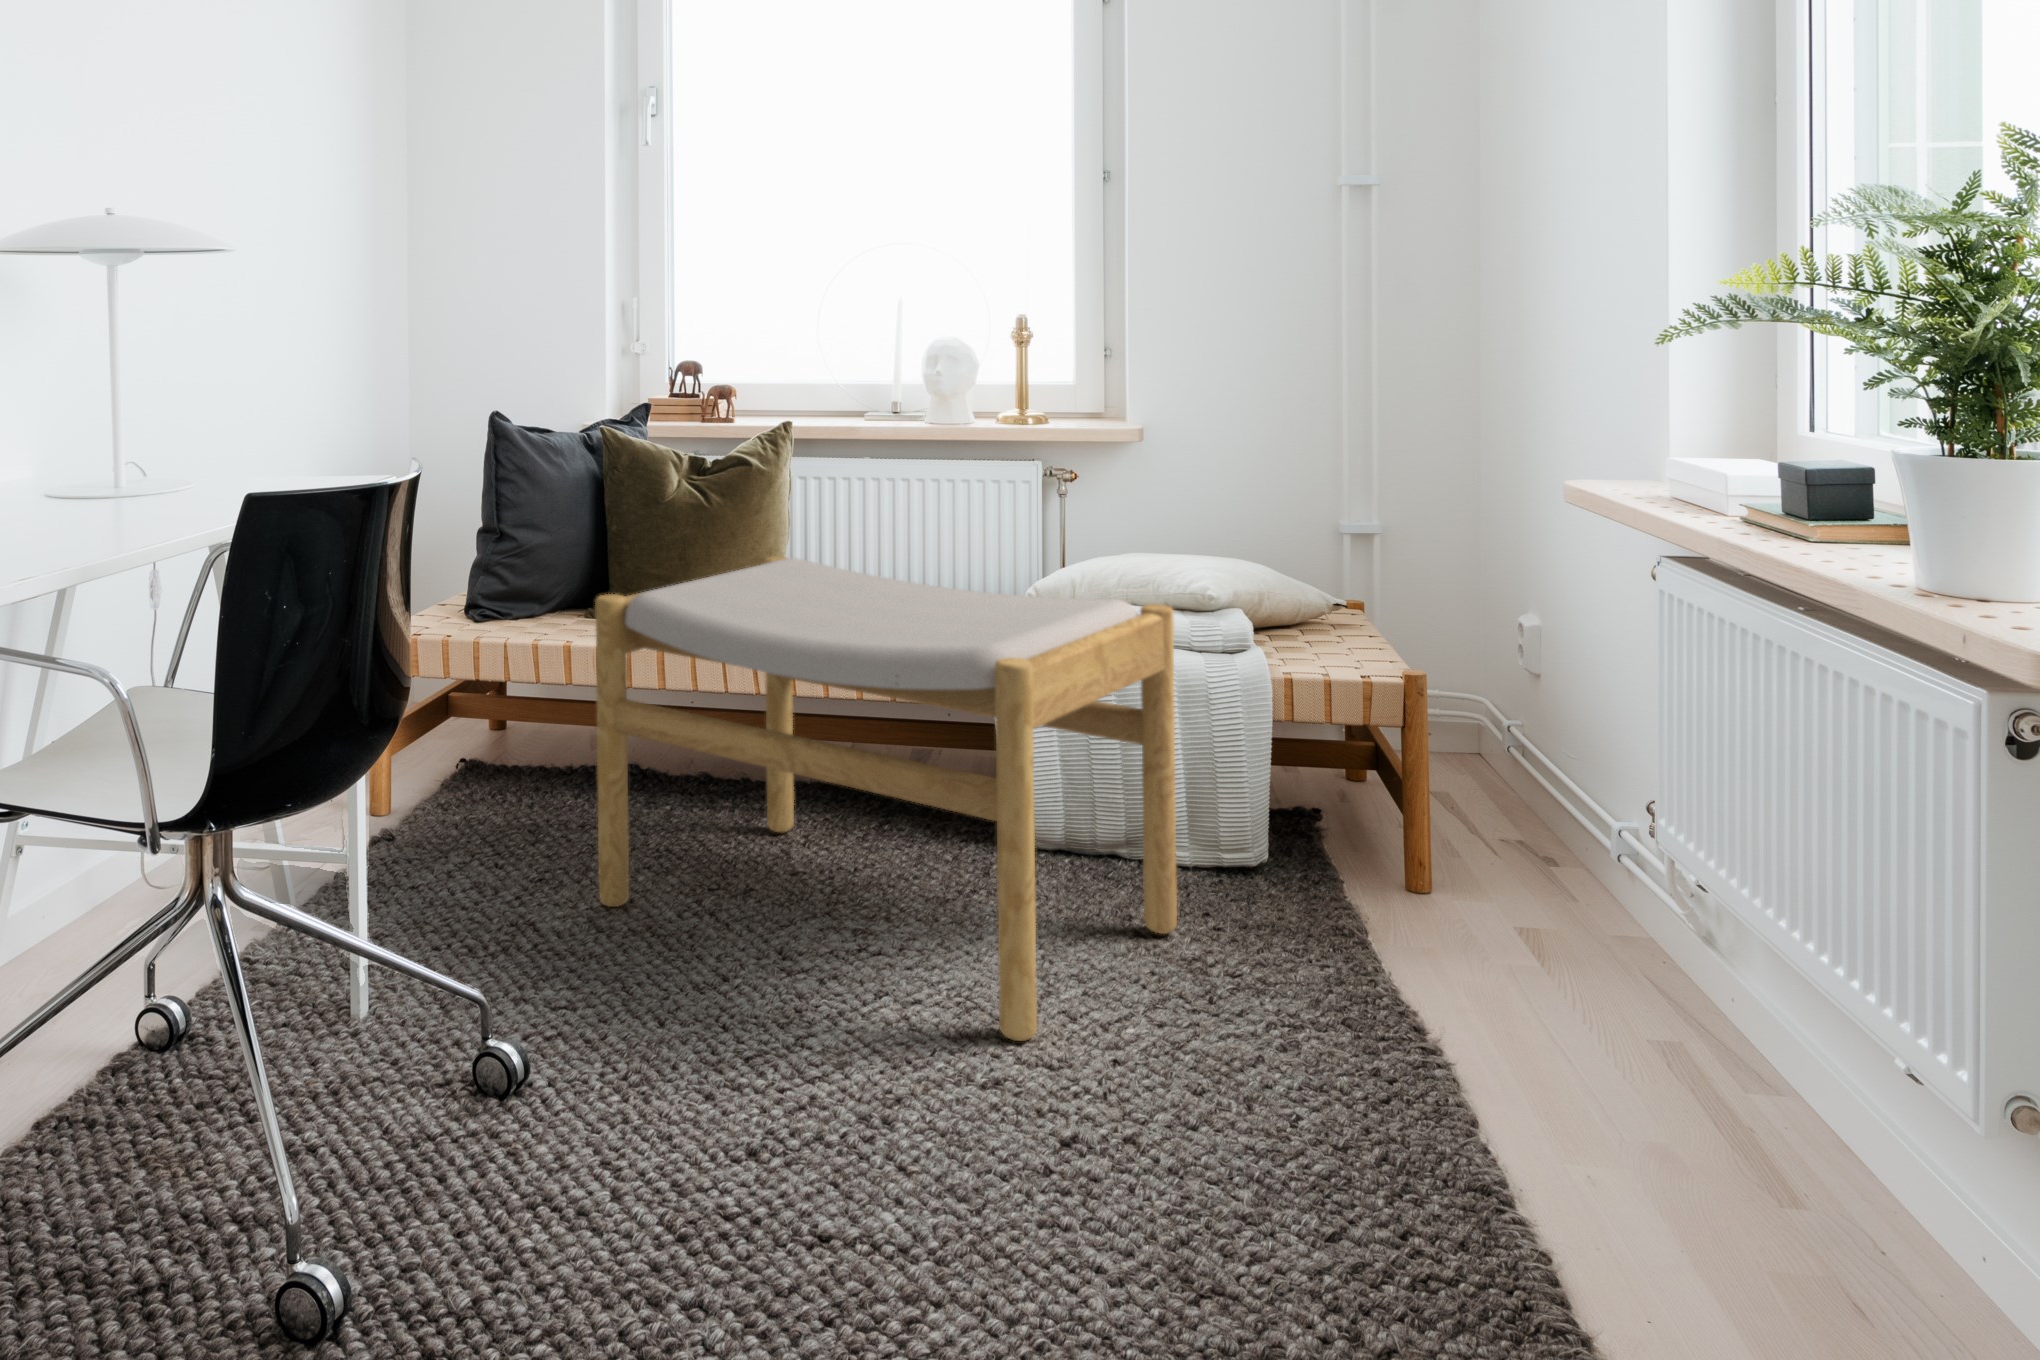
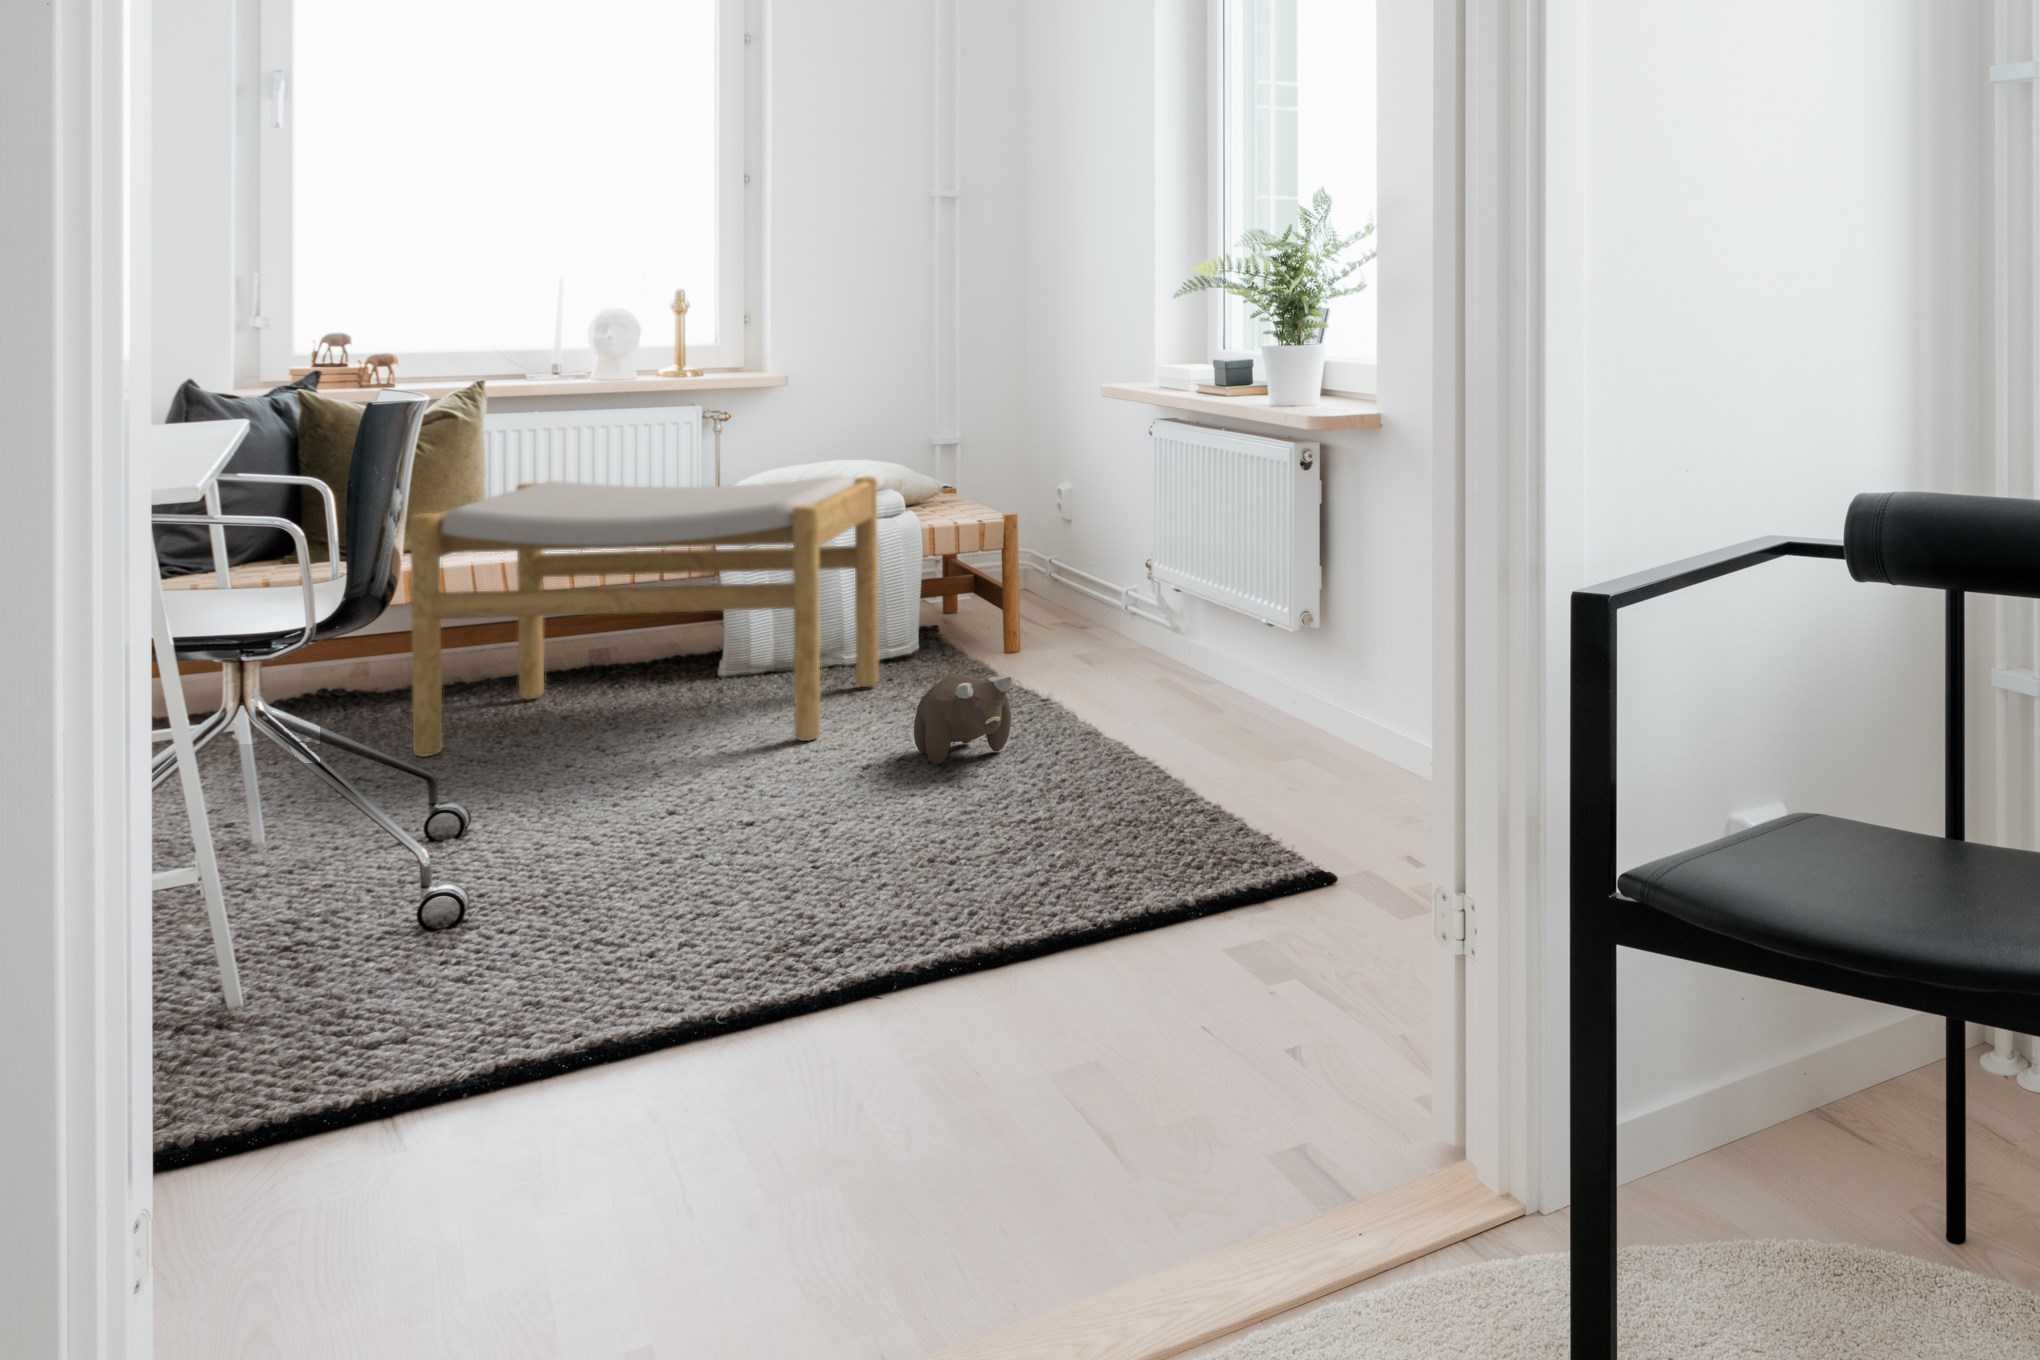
plush toy: none [1145,1024,1313,1199] -> present [914,674,1012,765]

